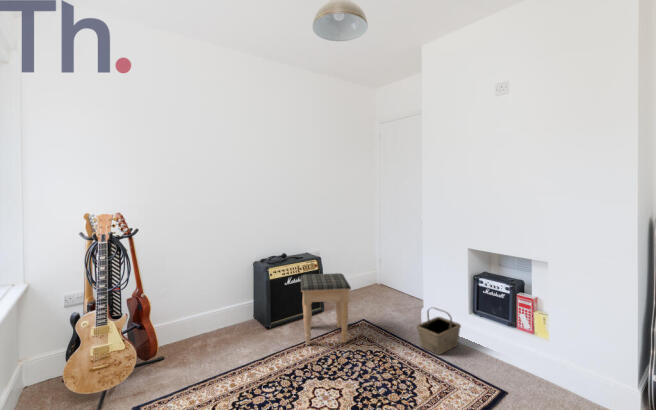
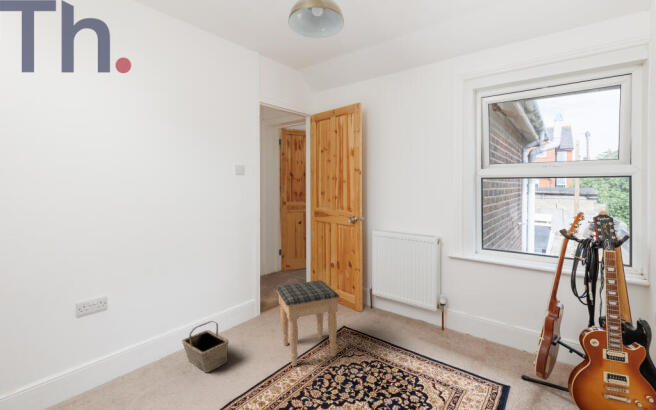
basket: present [417,308,461,355] -> present [182,321,228,373]

